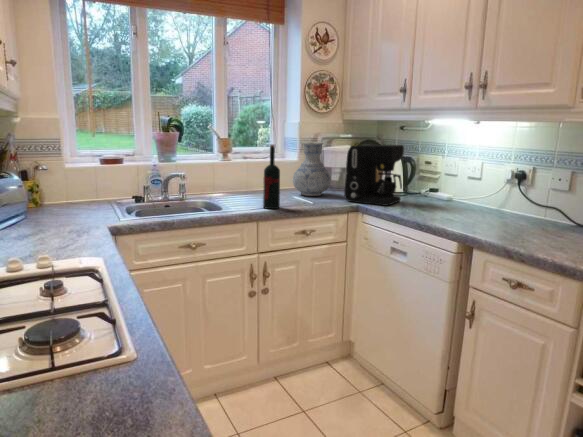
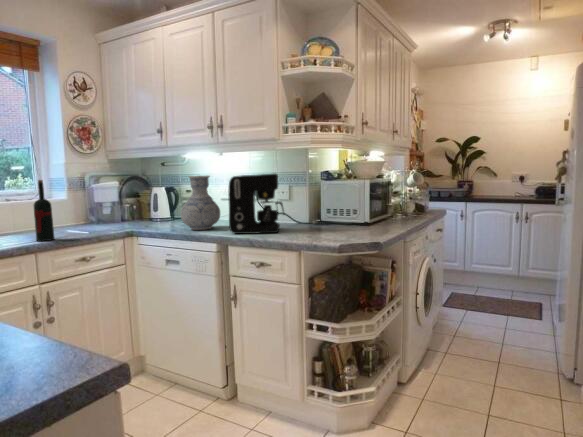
vase: present [293,142,331,196] -> present [181,176,220,230]
coffee maker: present [344,145,404,206] -> present [228,174,284,234]

